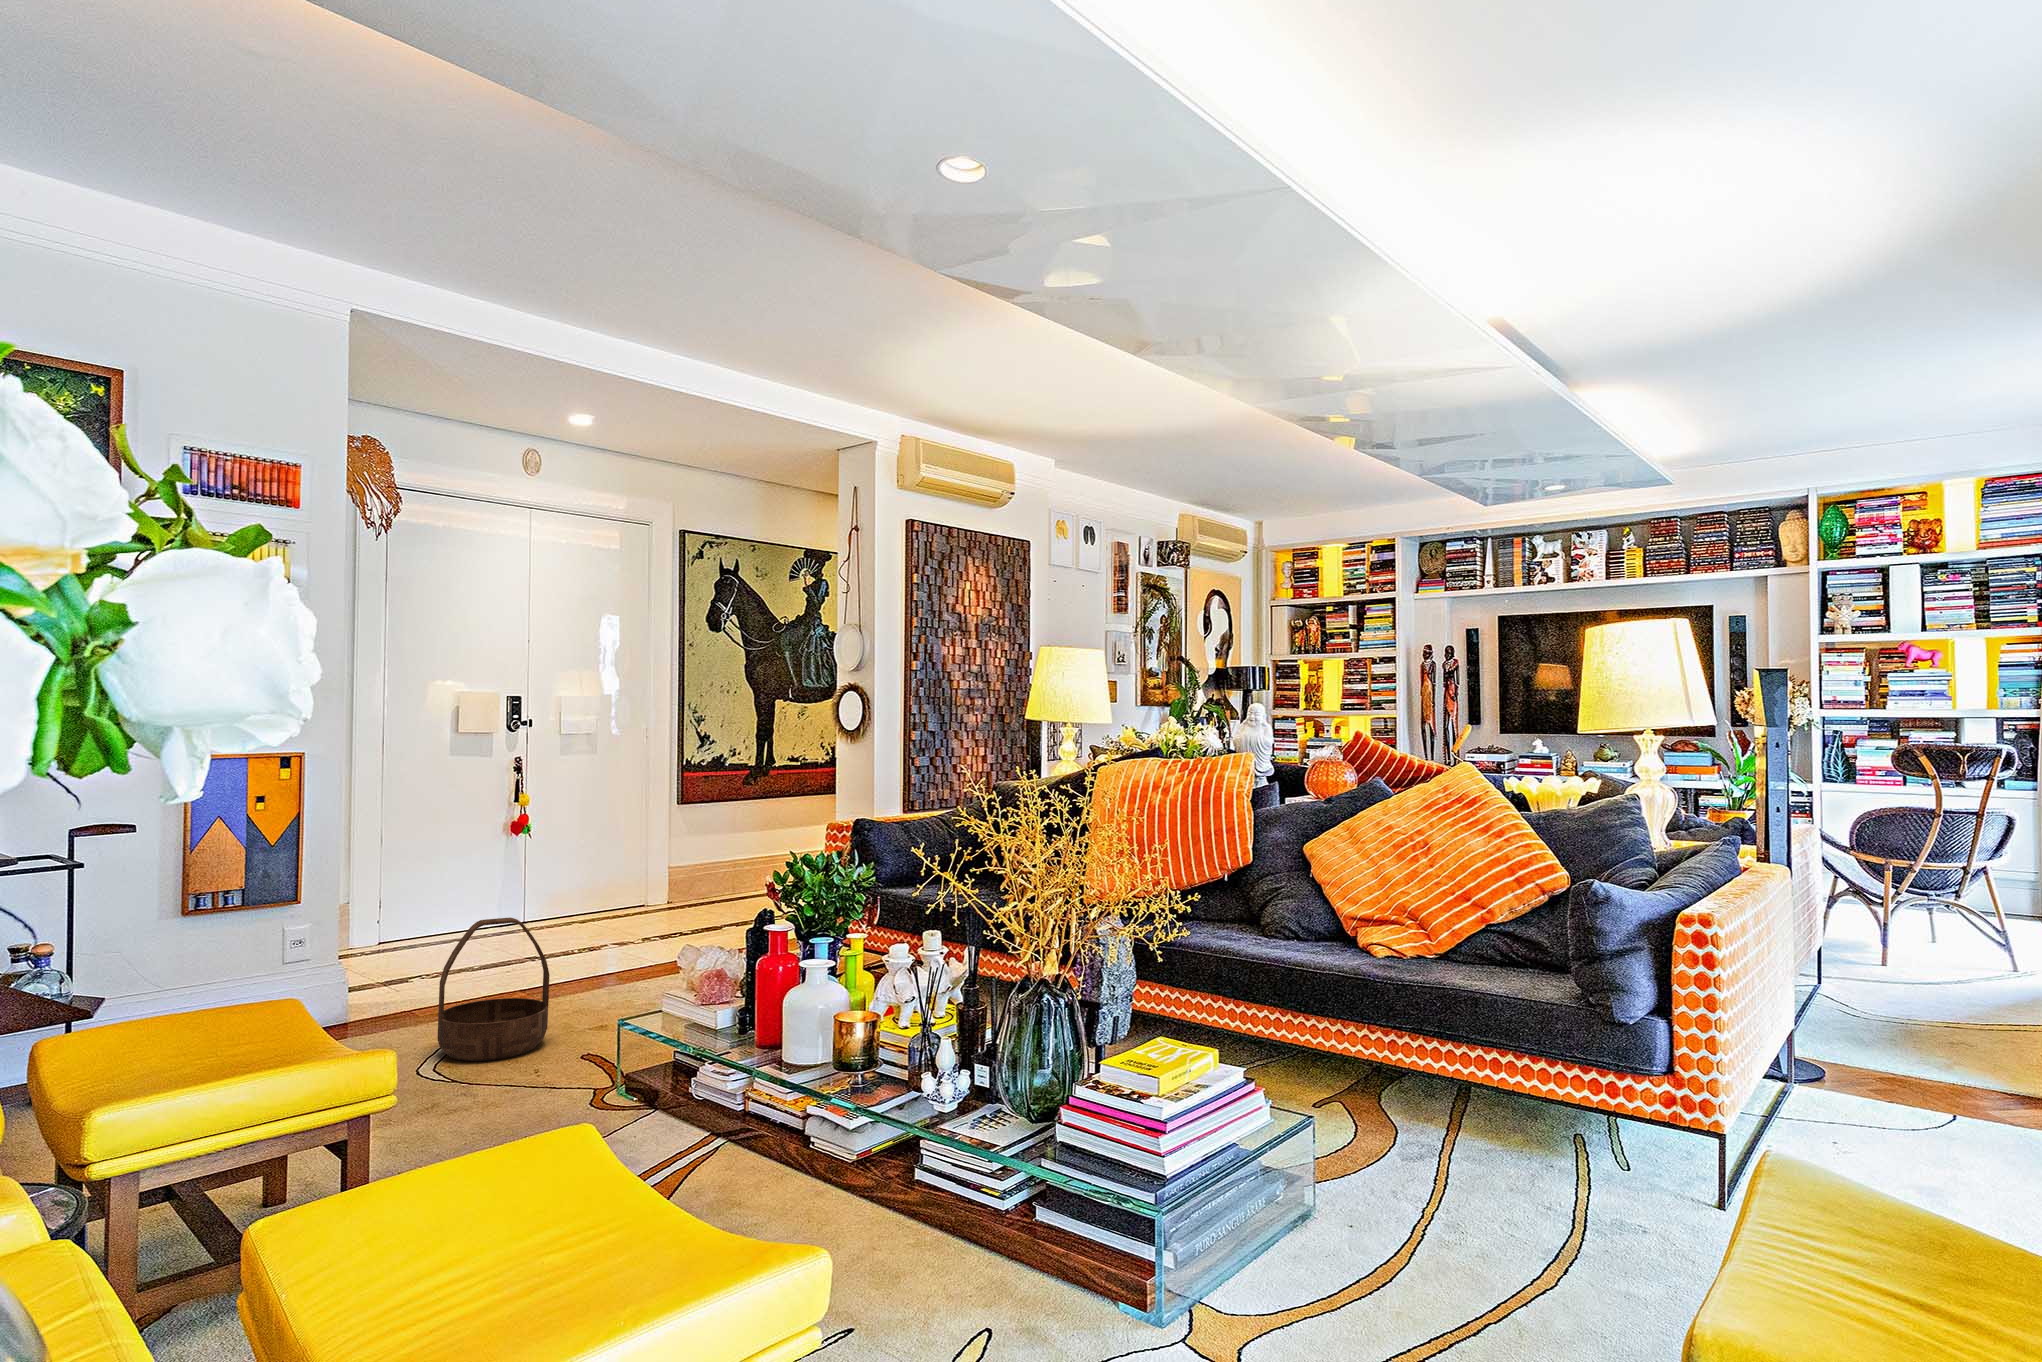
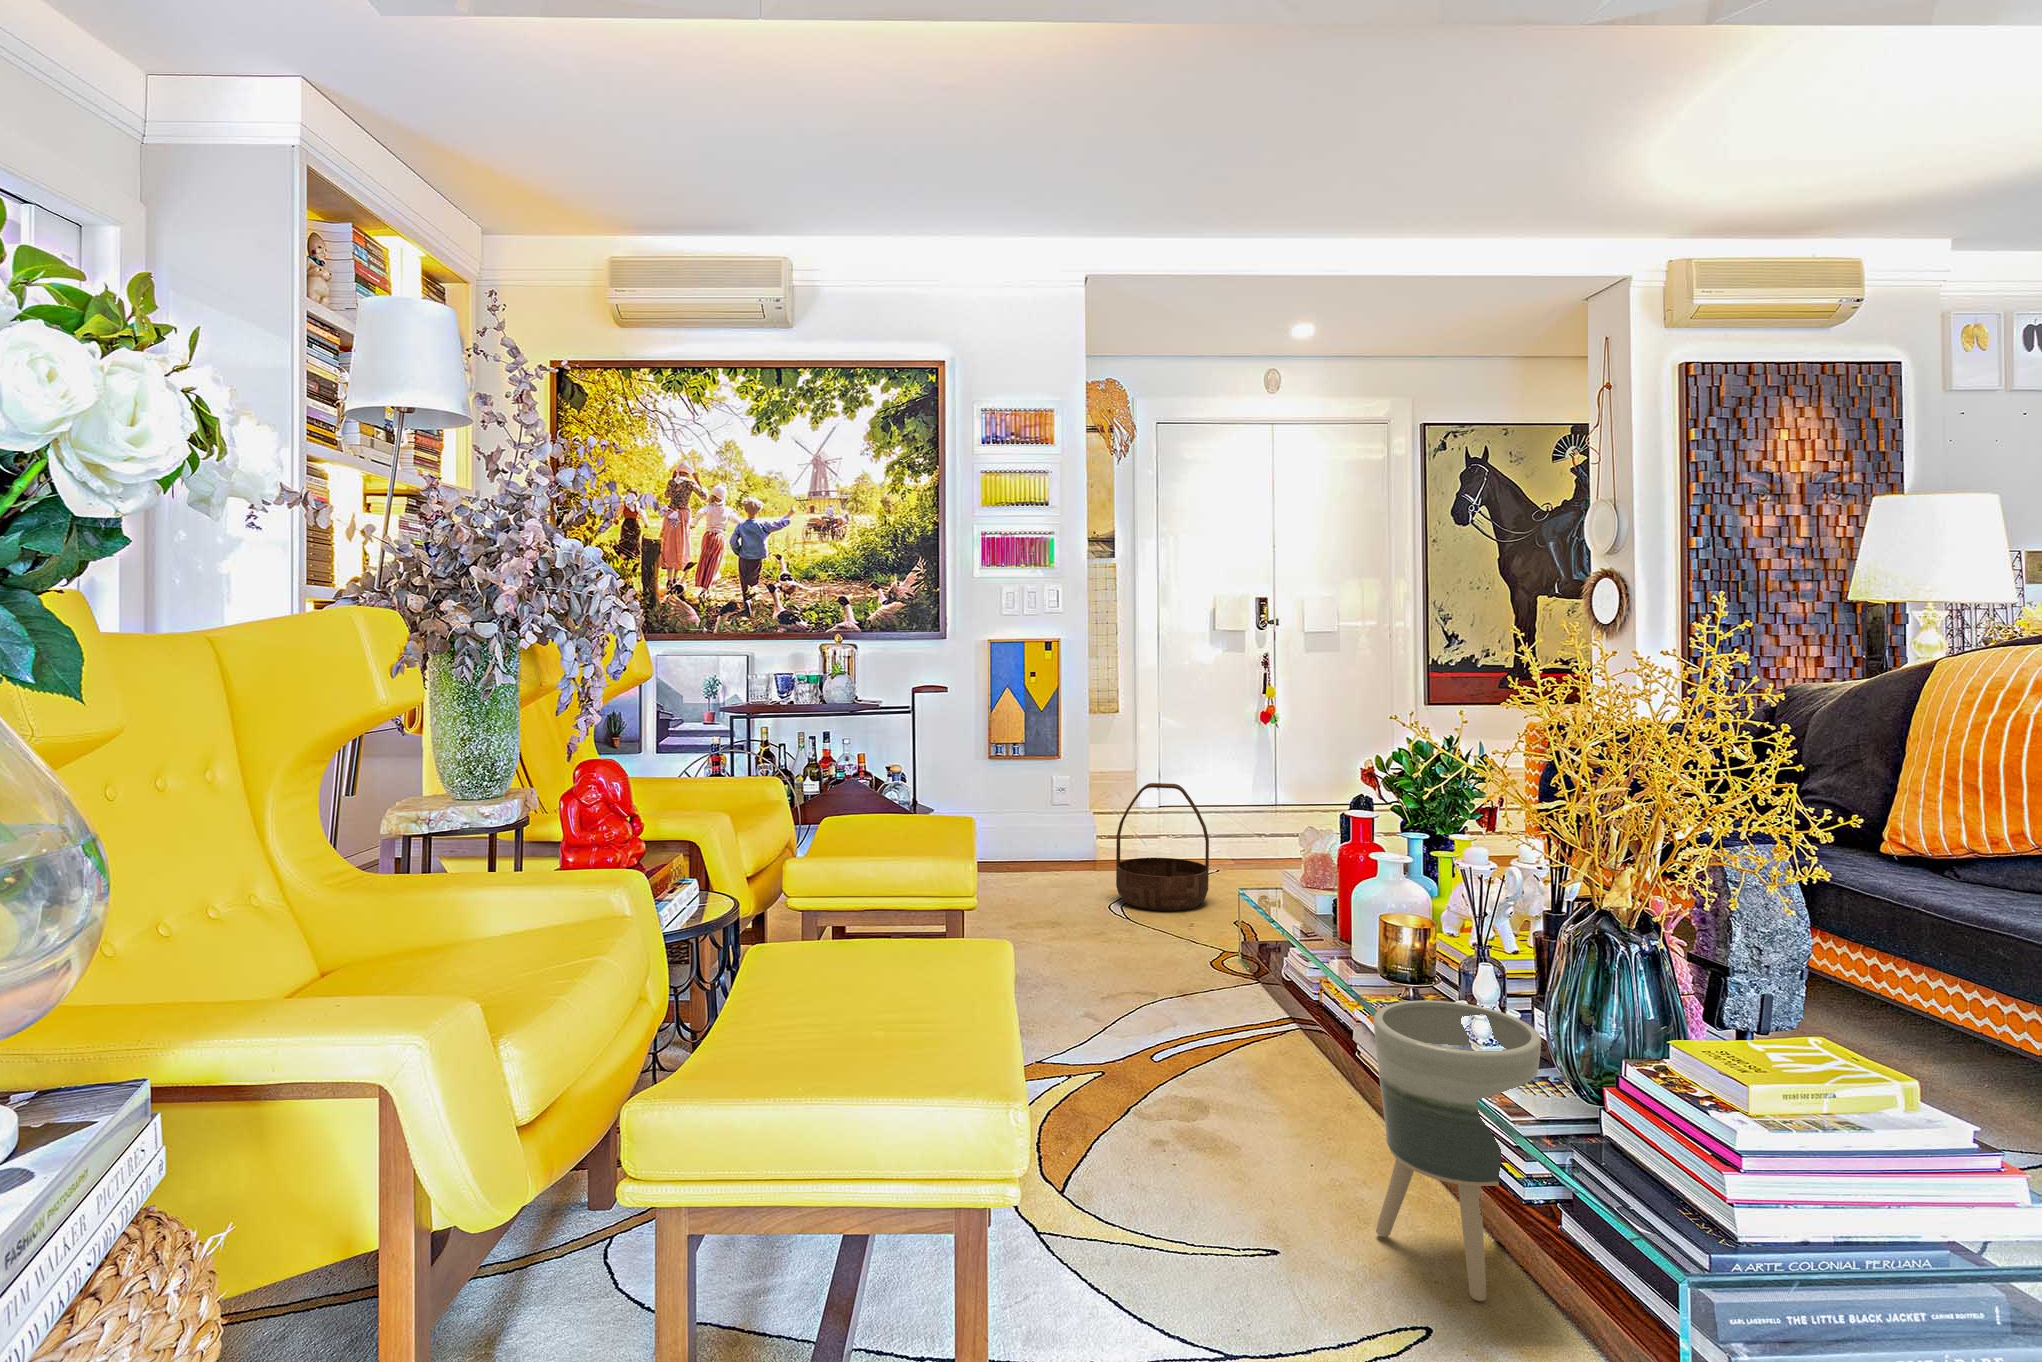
planter: none [914,1077,1032,1297] -> present [1374,1000,1541,1301]

